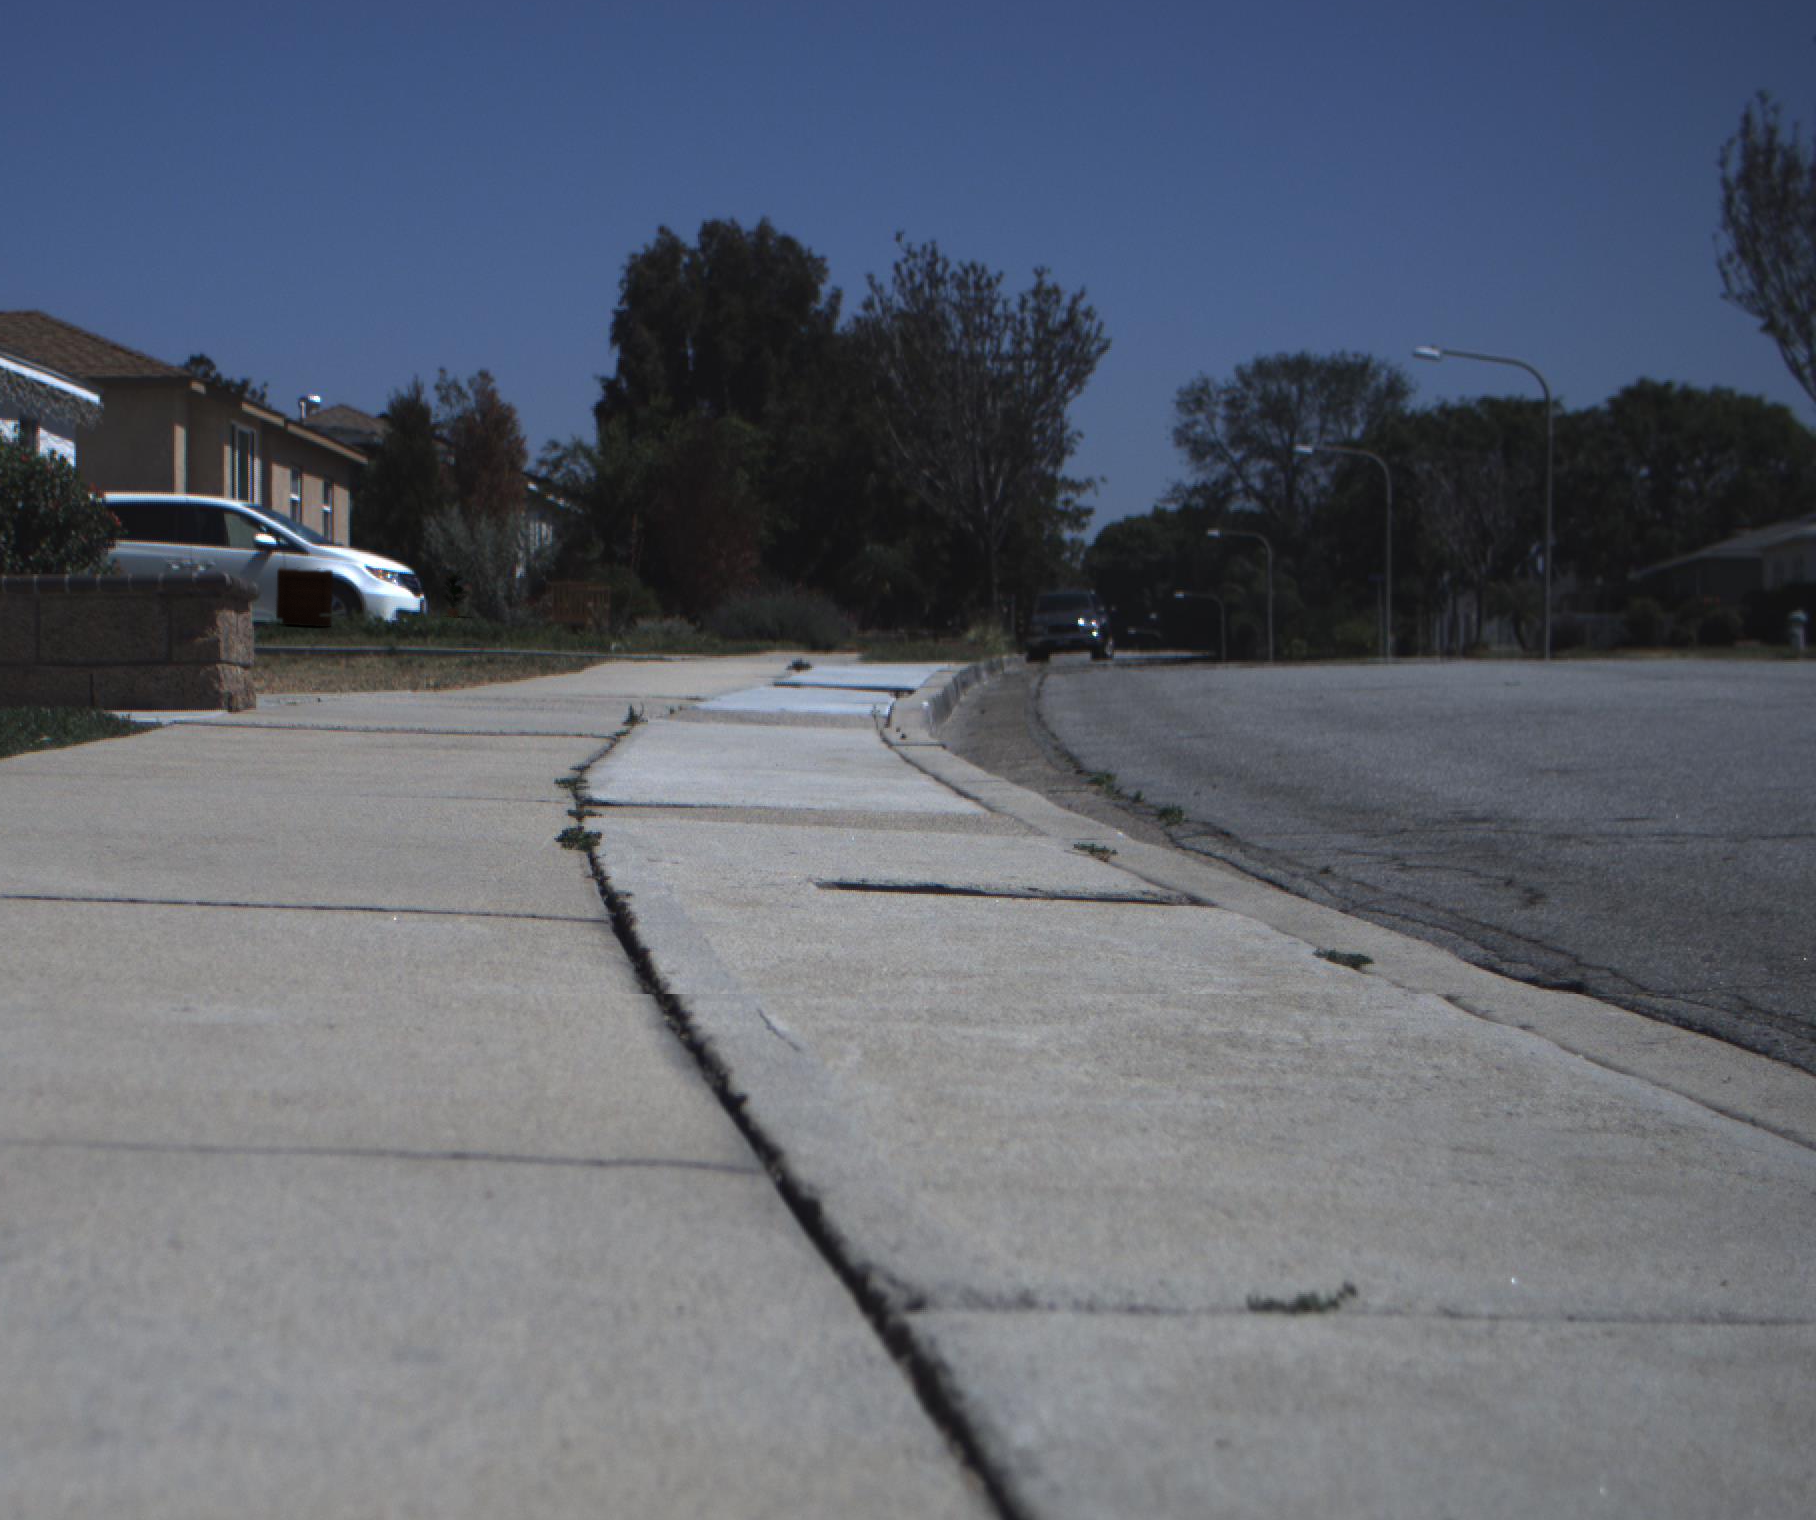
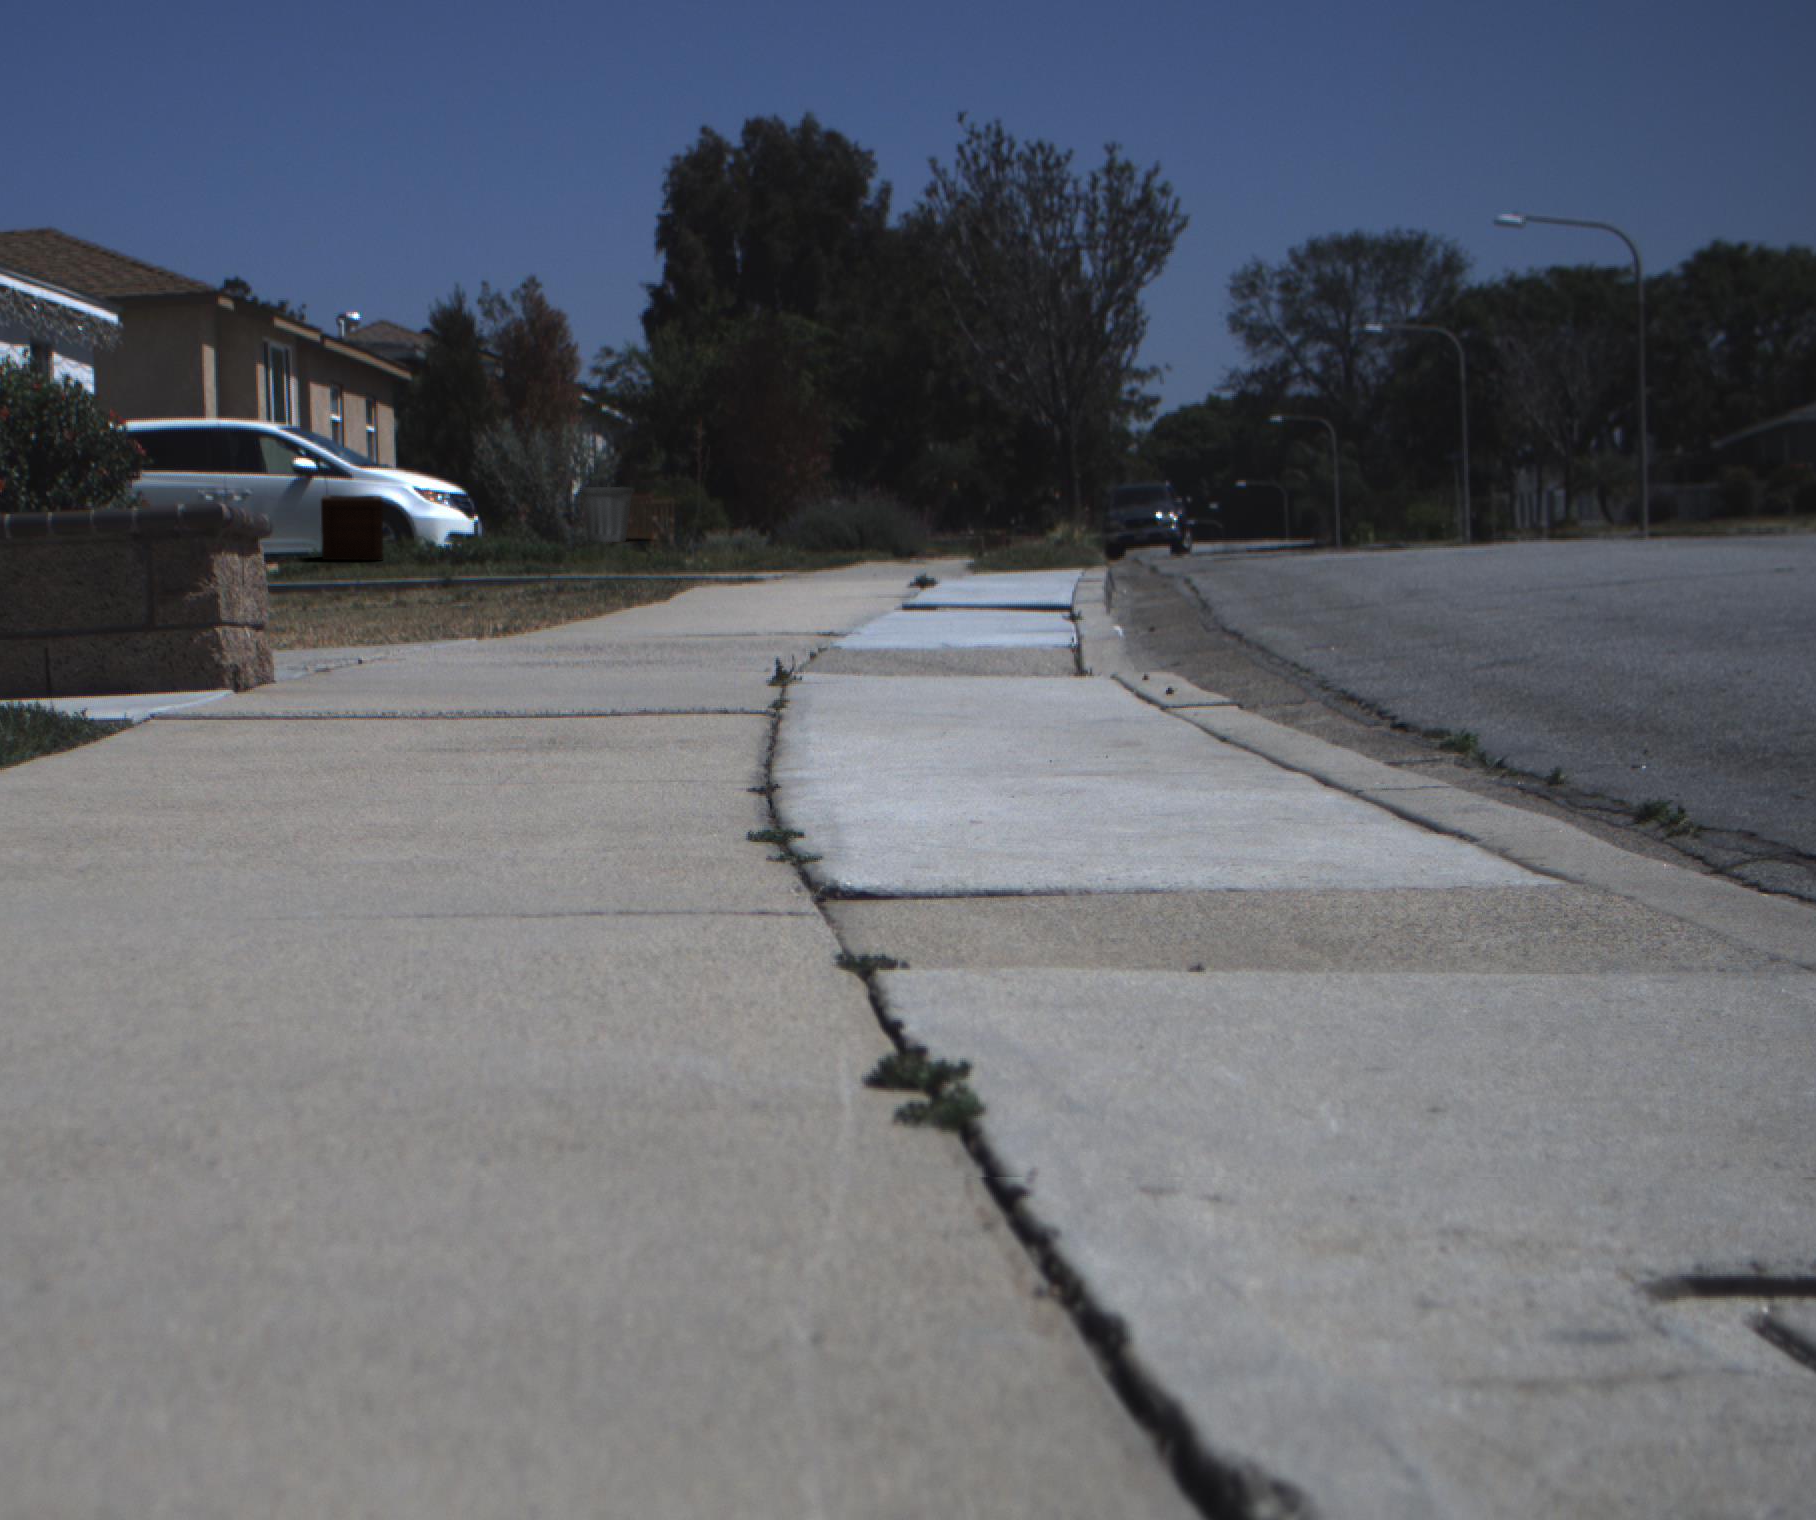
trash can: none [519,566,567,621] -> present [582,483,634,542]
potted plant: present [445,570,467,617] -> none [500,490,530,543]

